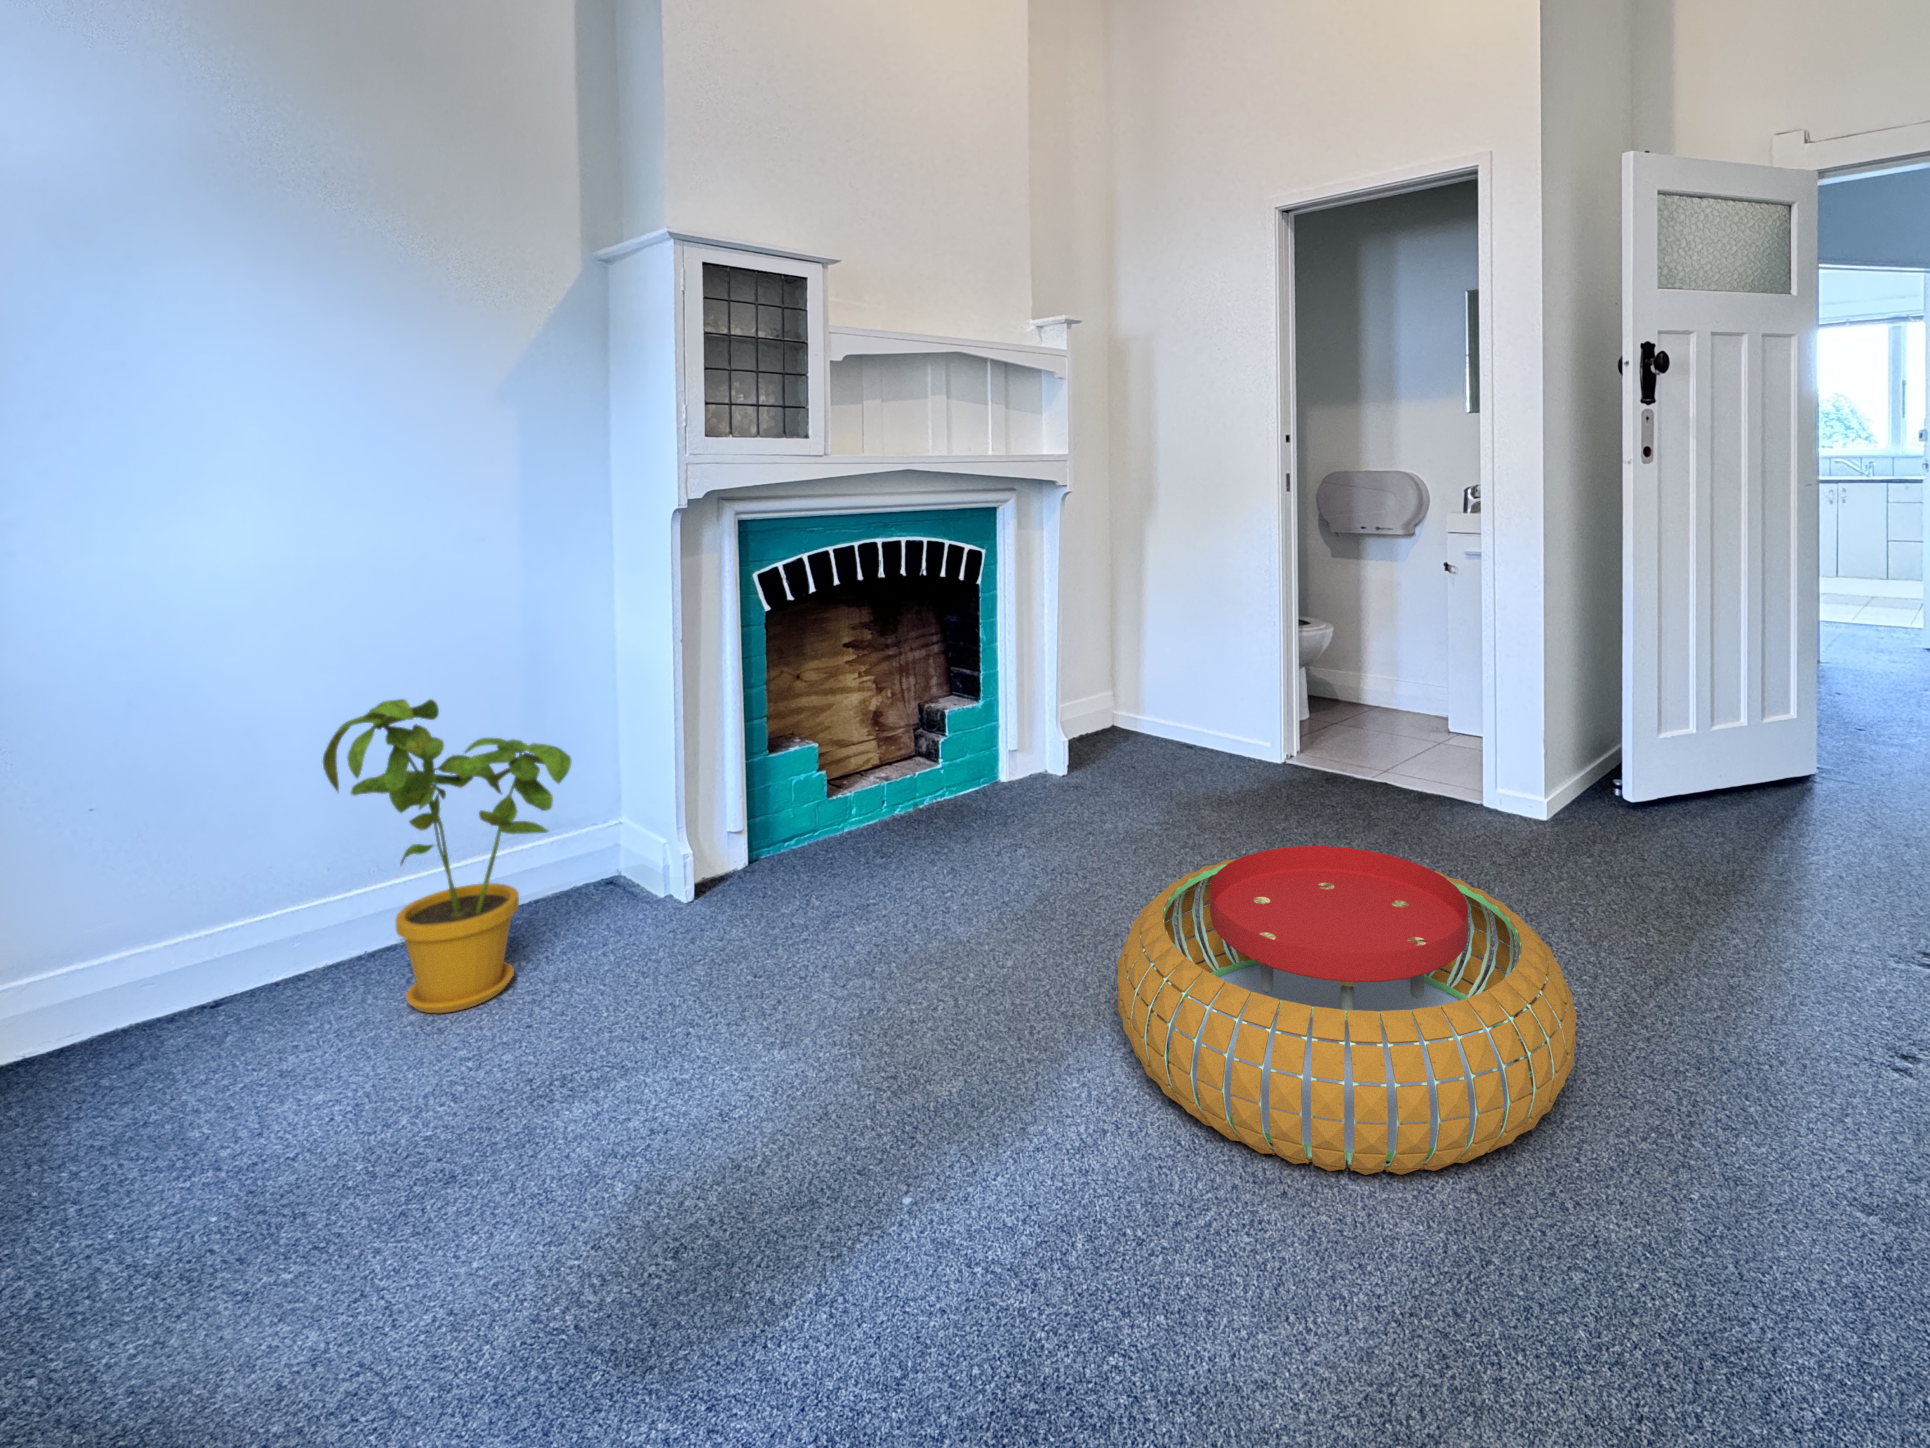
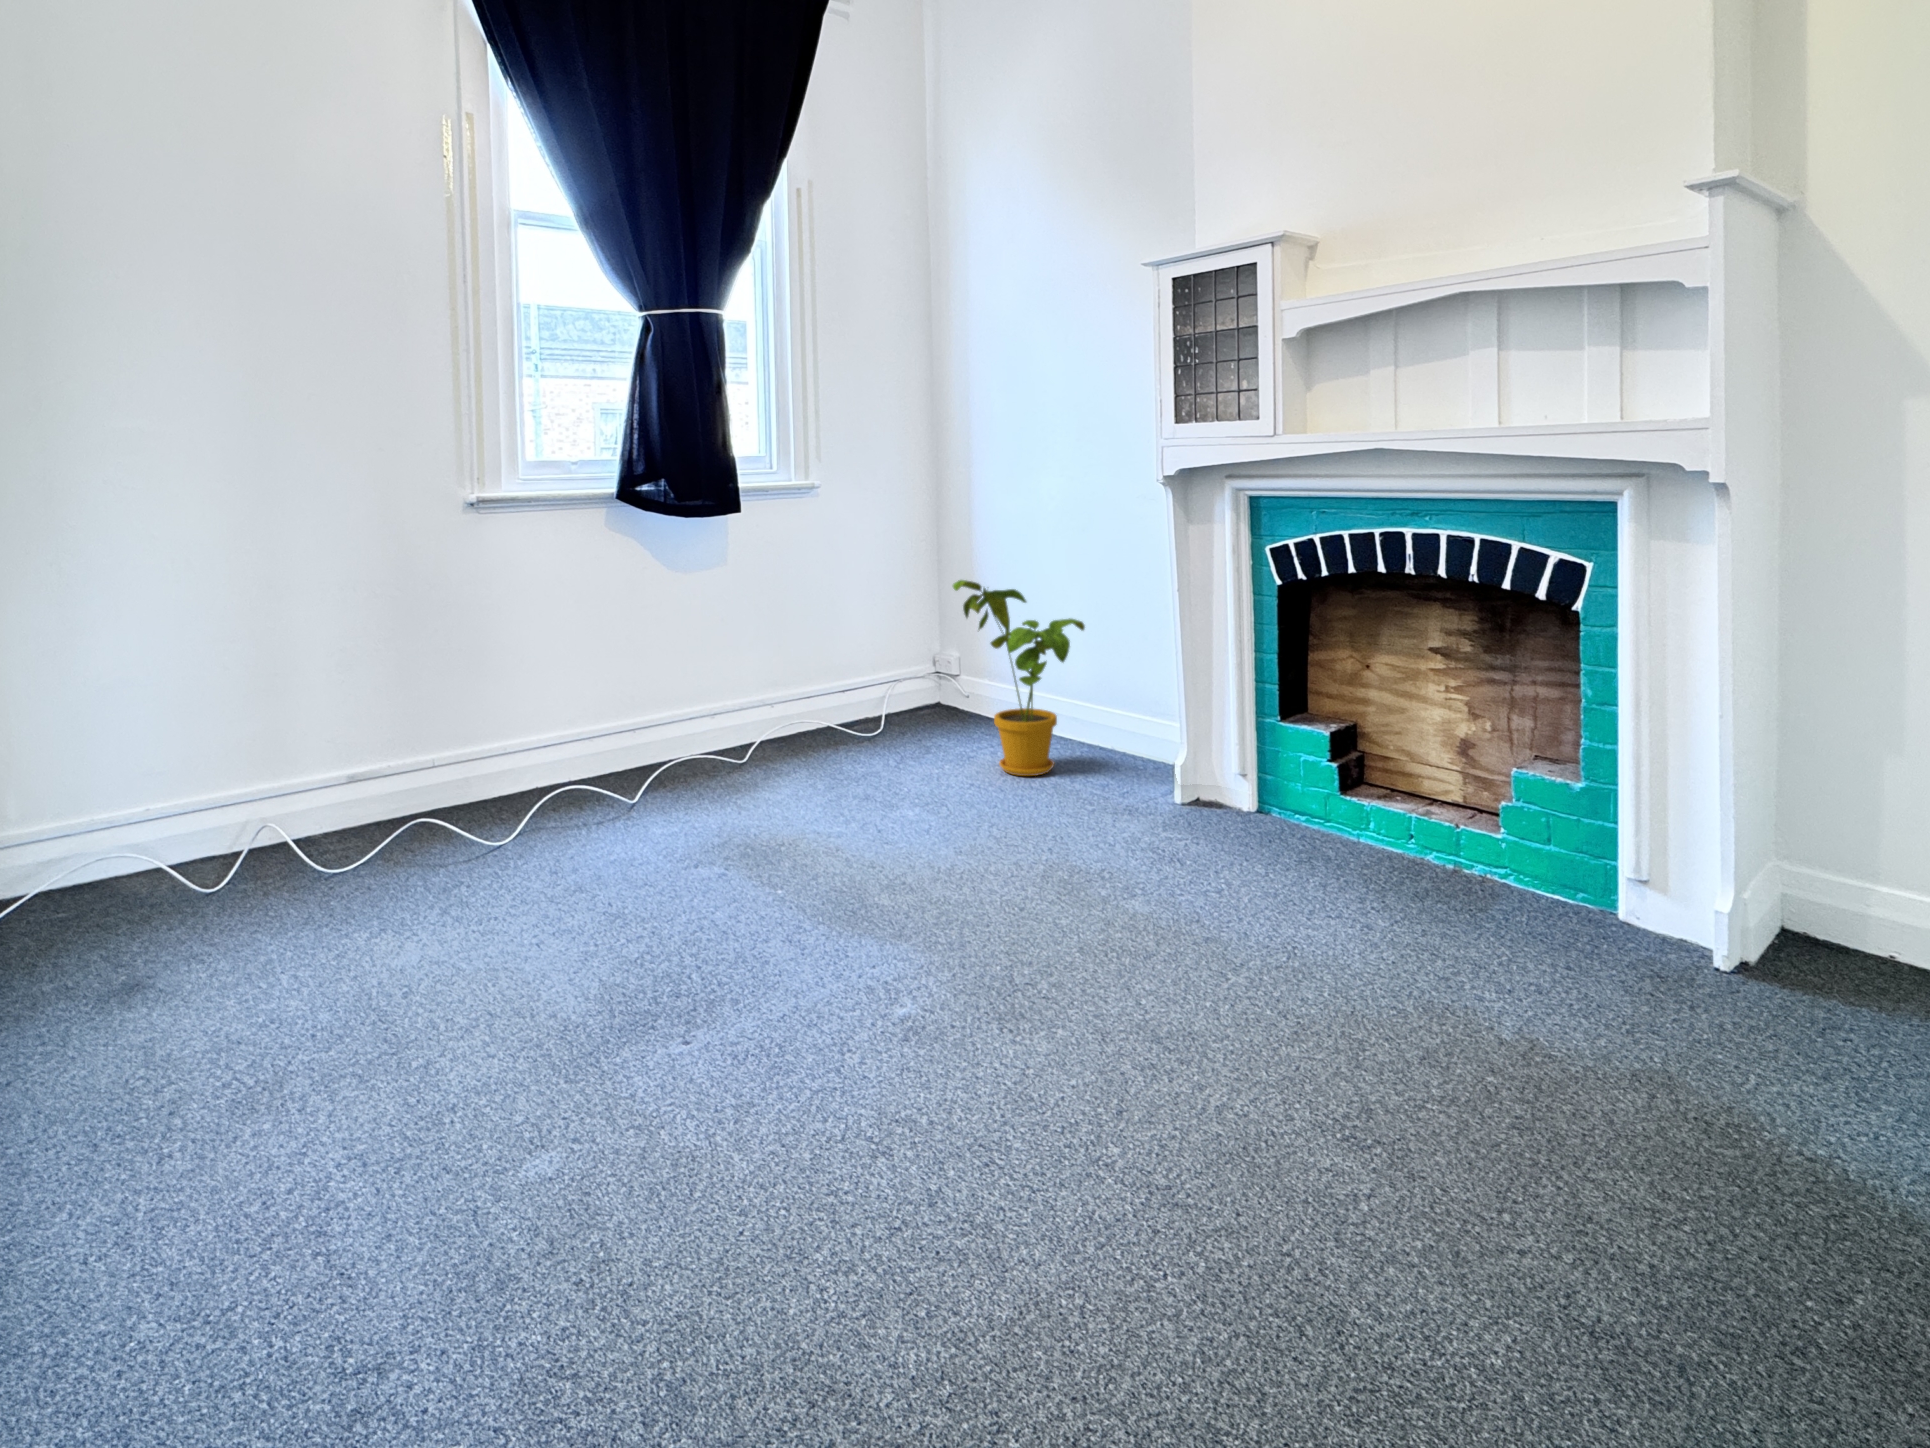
pouf: present [1117,846,1577,1175] -> none [611,853,1081,1202]

